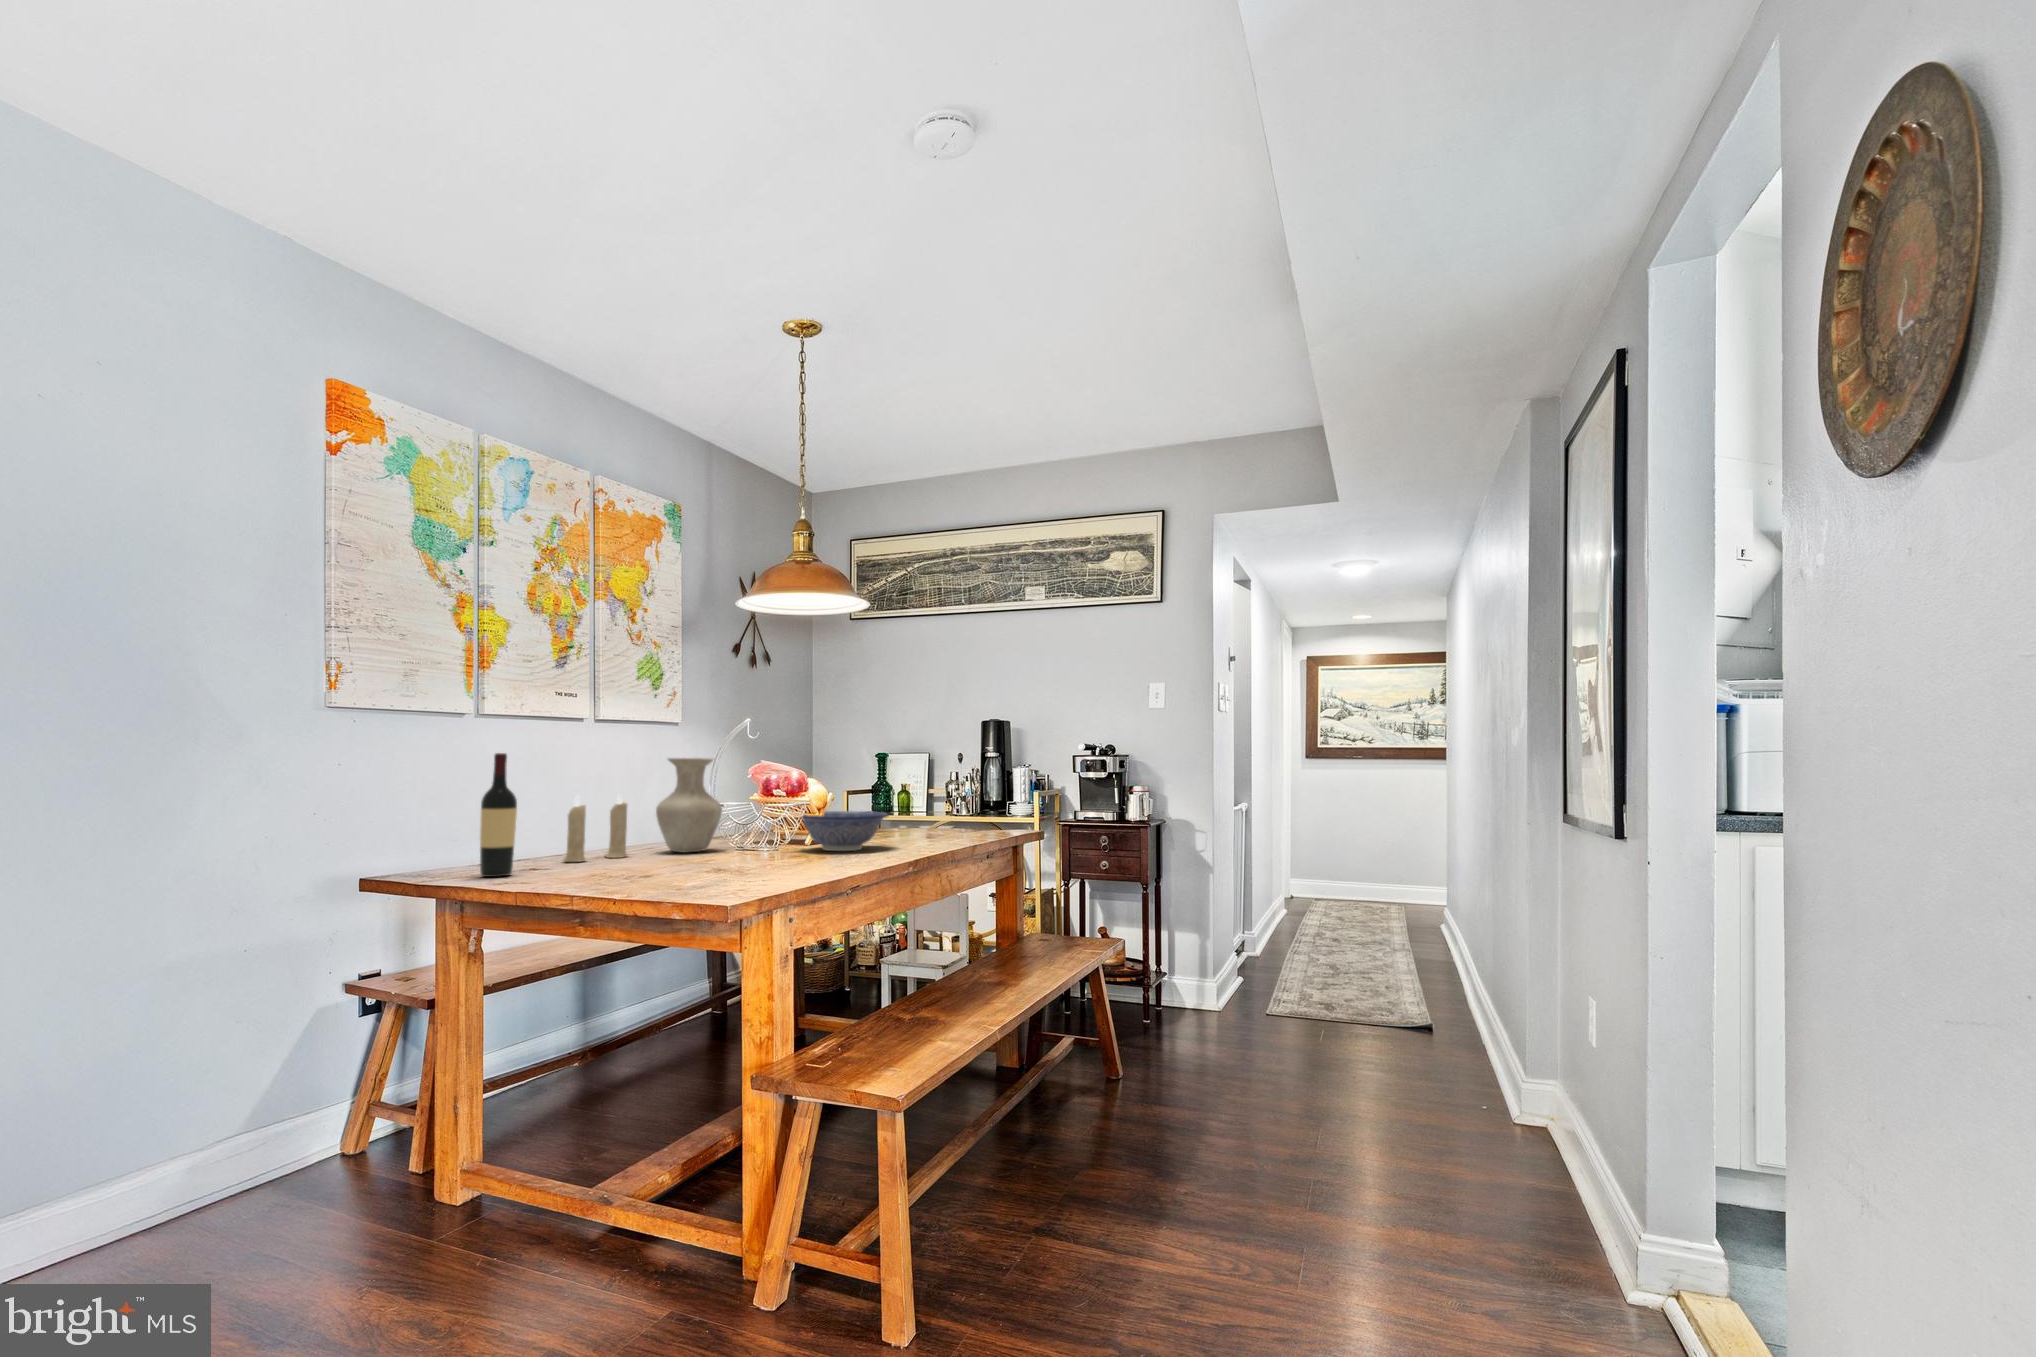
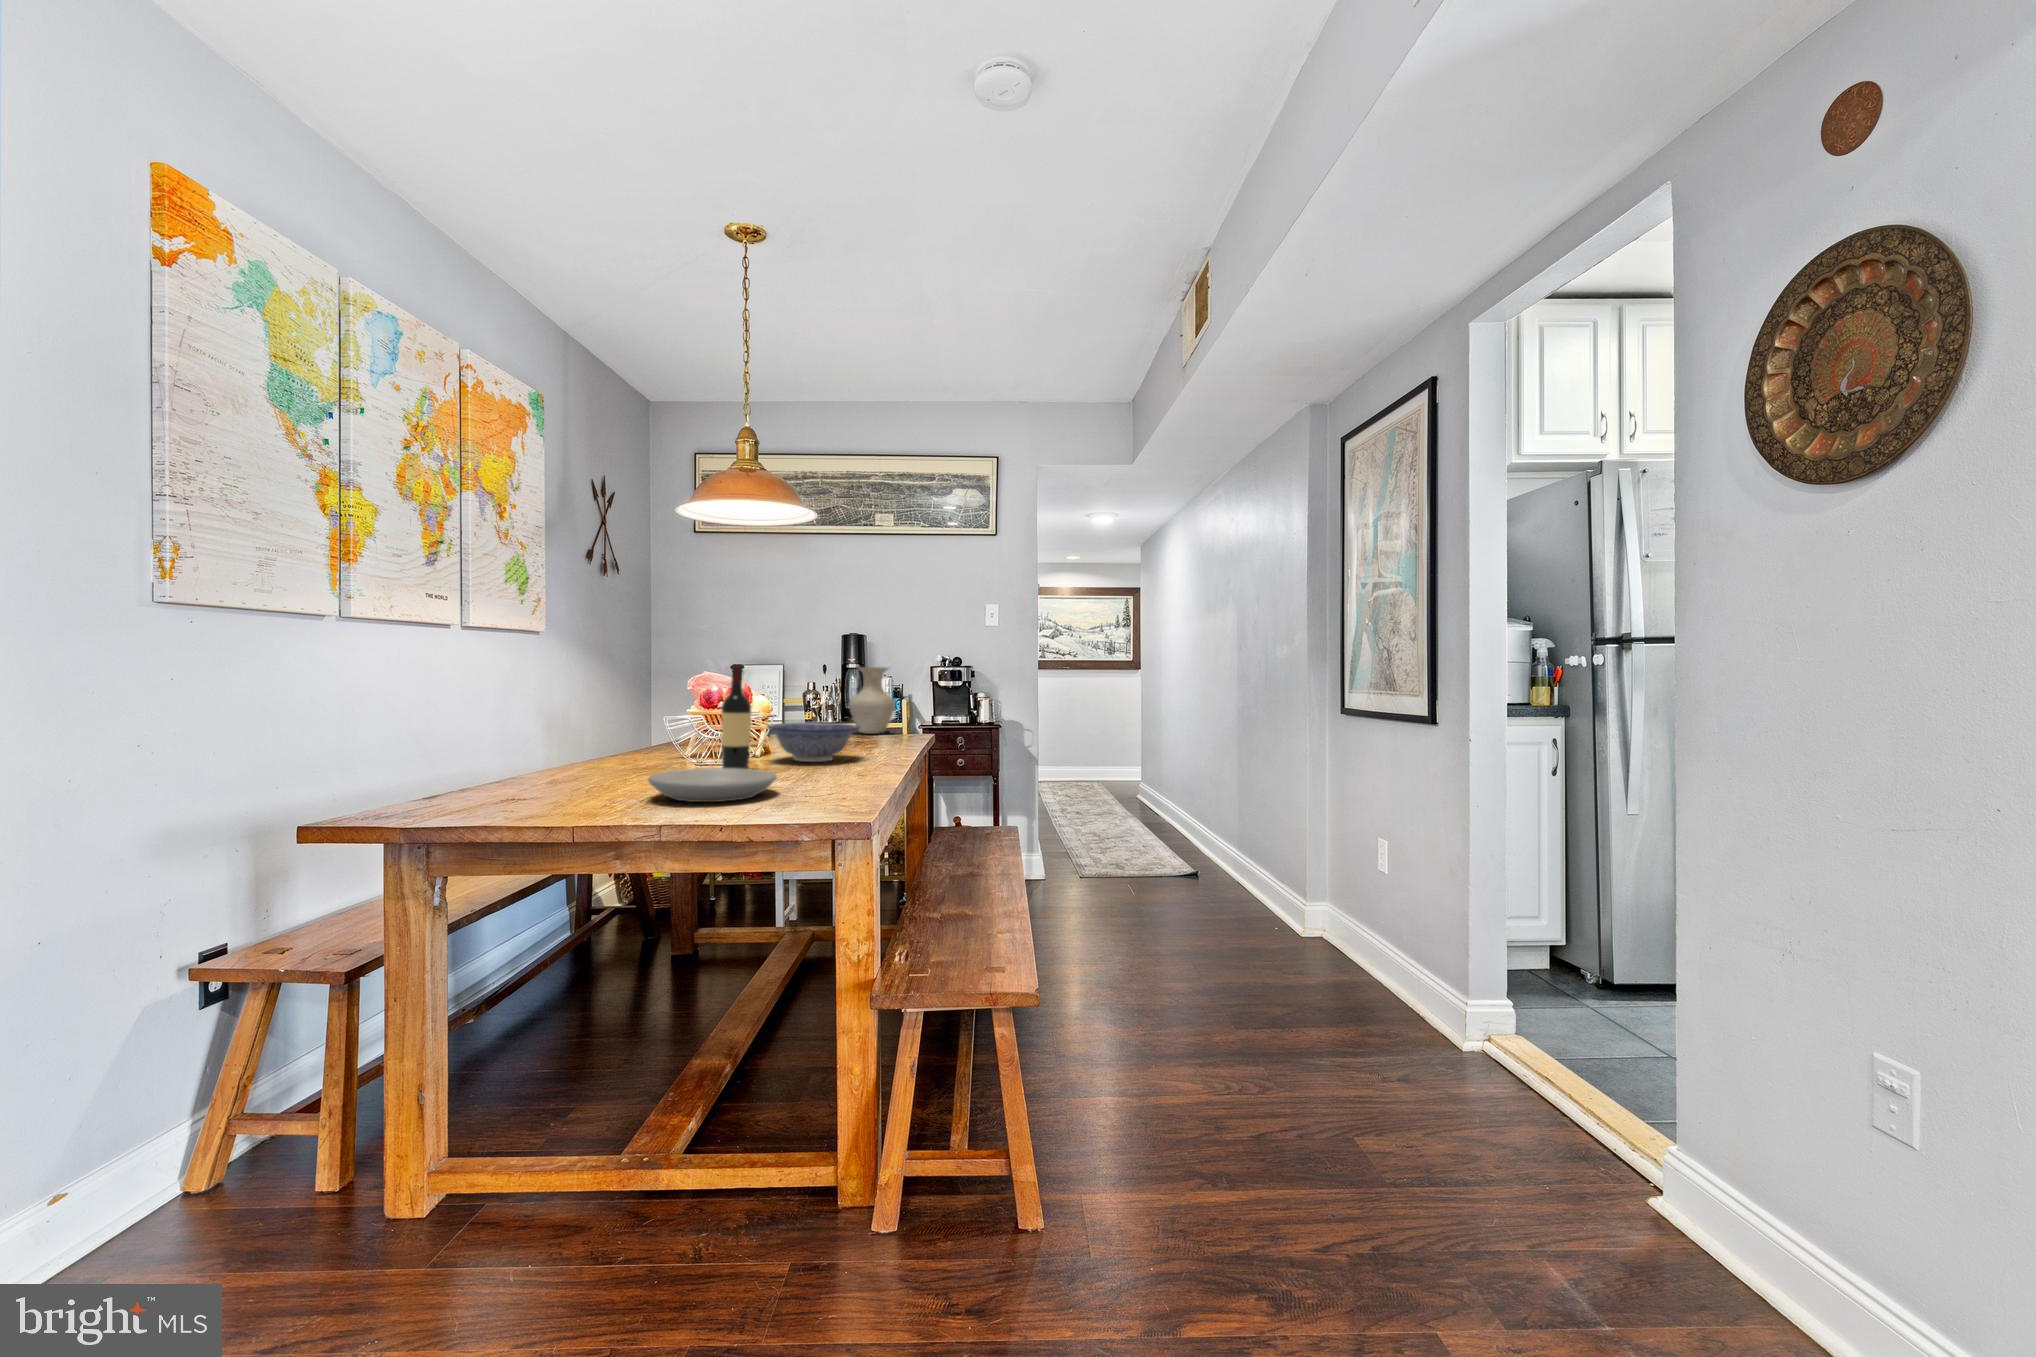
wine bottle: present [480,753,517,877] -> present [722,665,751,769]
vase: present [656,758,722,852] -> present [849,667,895,734]
candle: present [563,796,627,862] -> none [530,707,595,785]
plate: none [609,850,730,879] -> present [648,768,777,802]

